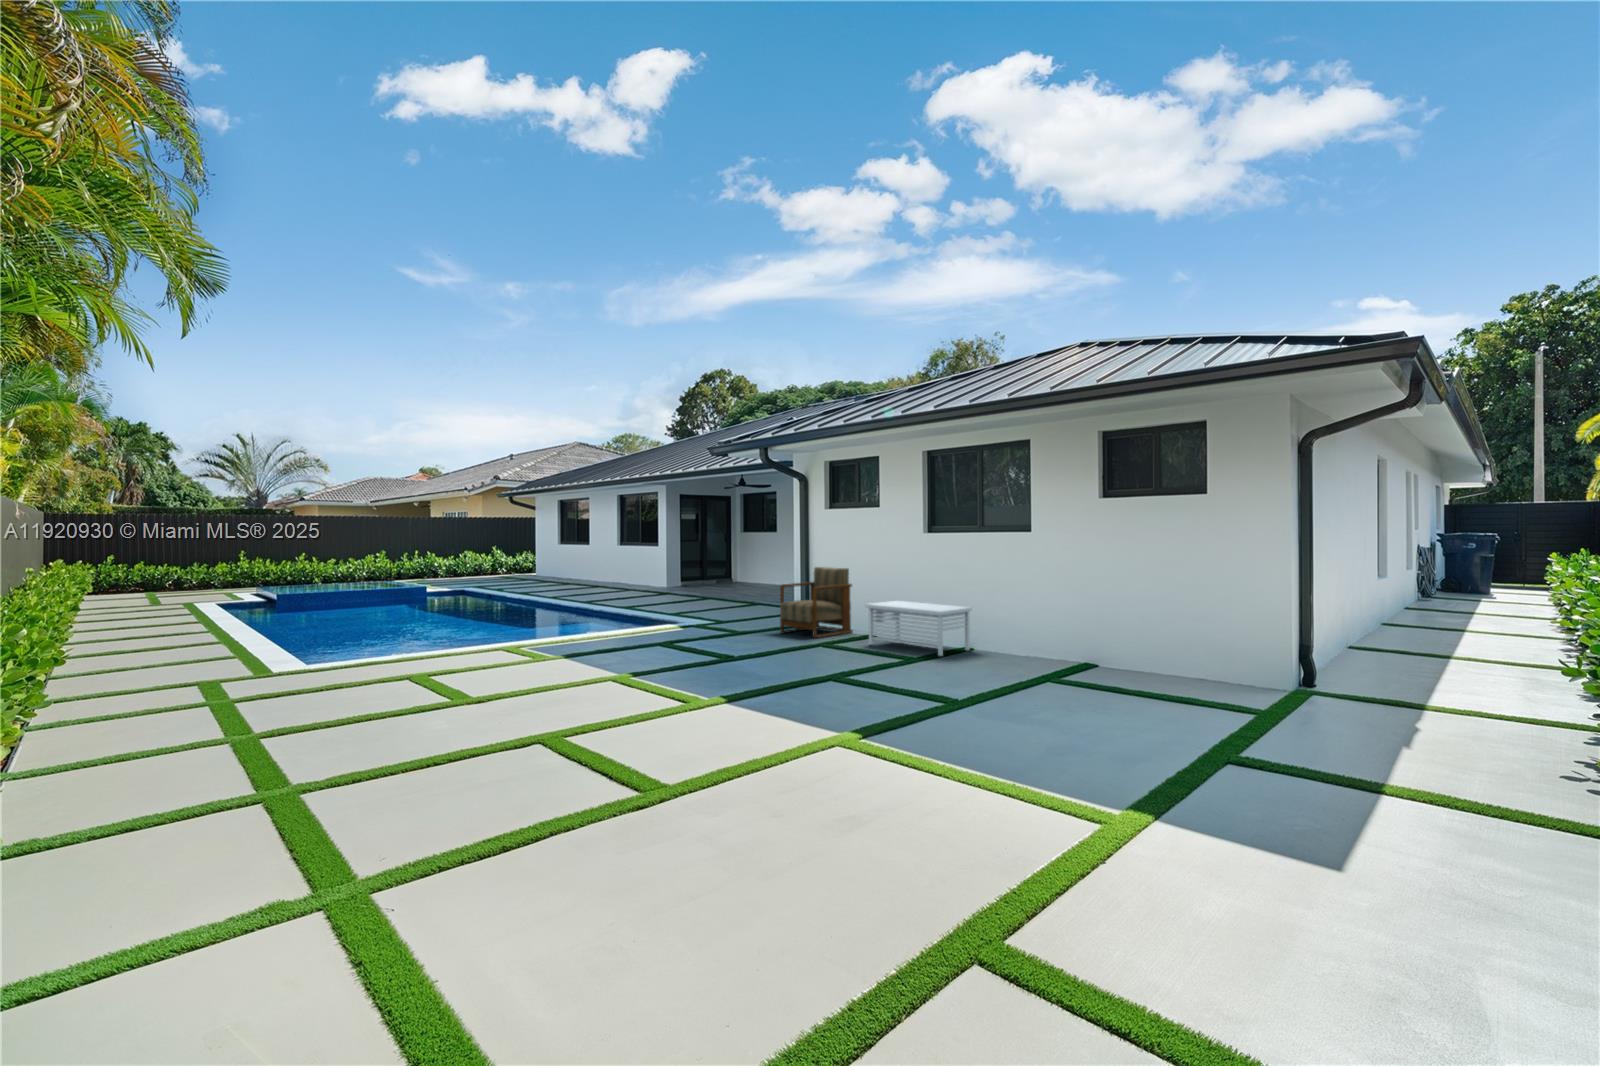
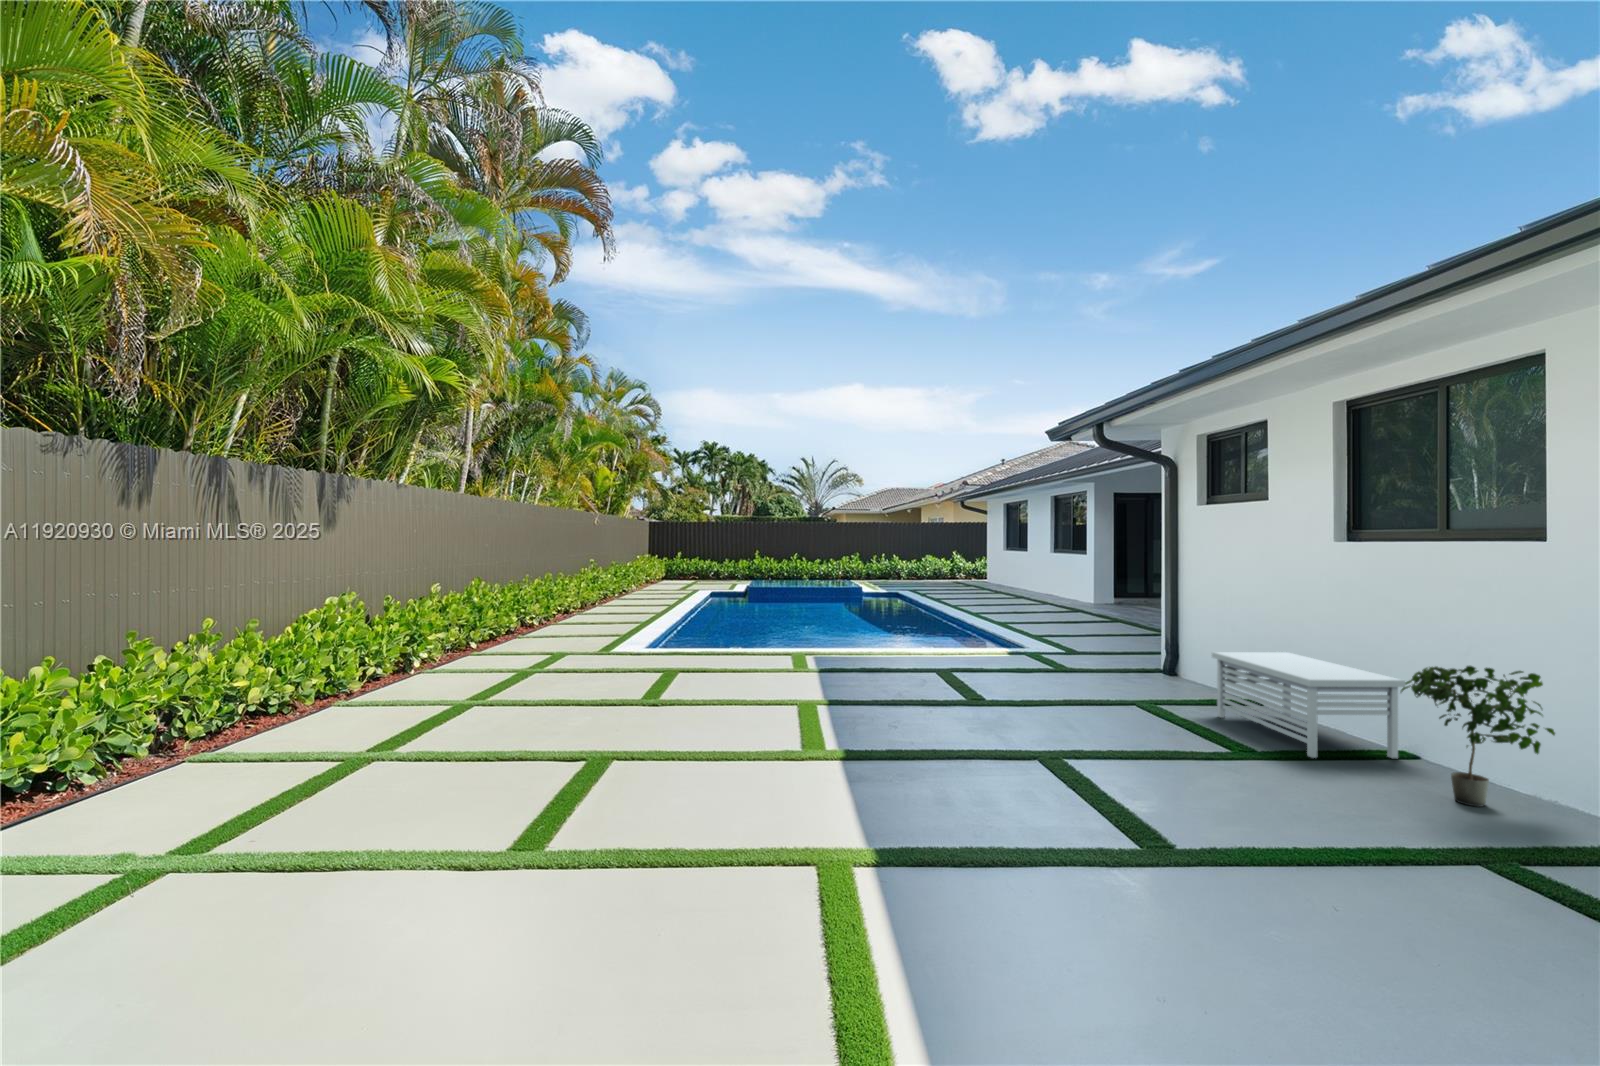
armchair: present [780,567,852,638] -> none [1115,590,1233,694]
potted plant: none [988,594,1047,663] -> present [1401,666,1555,807]

